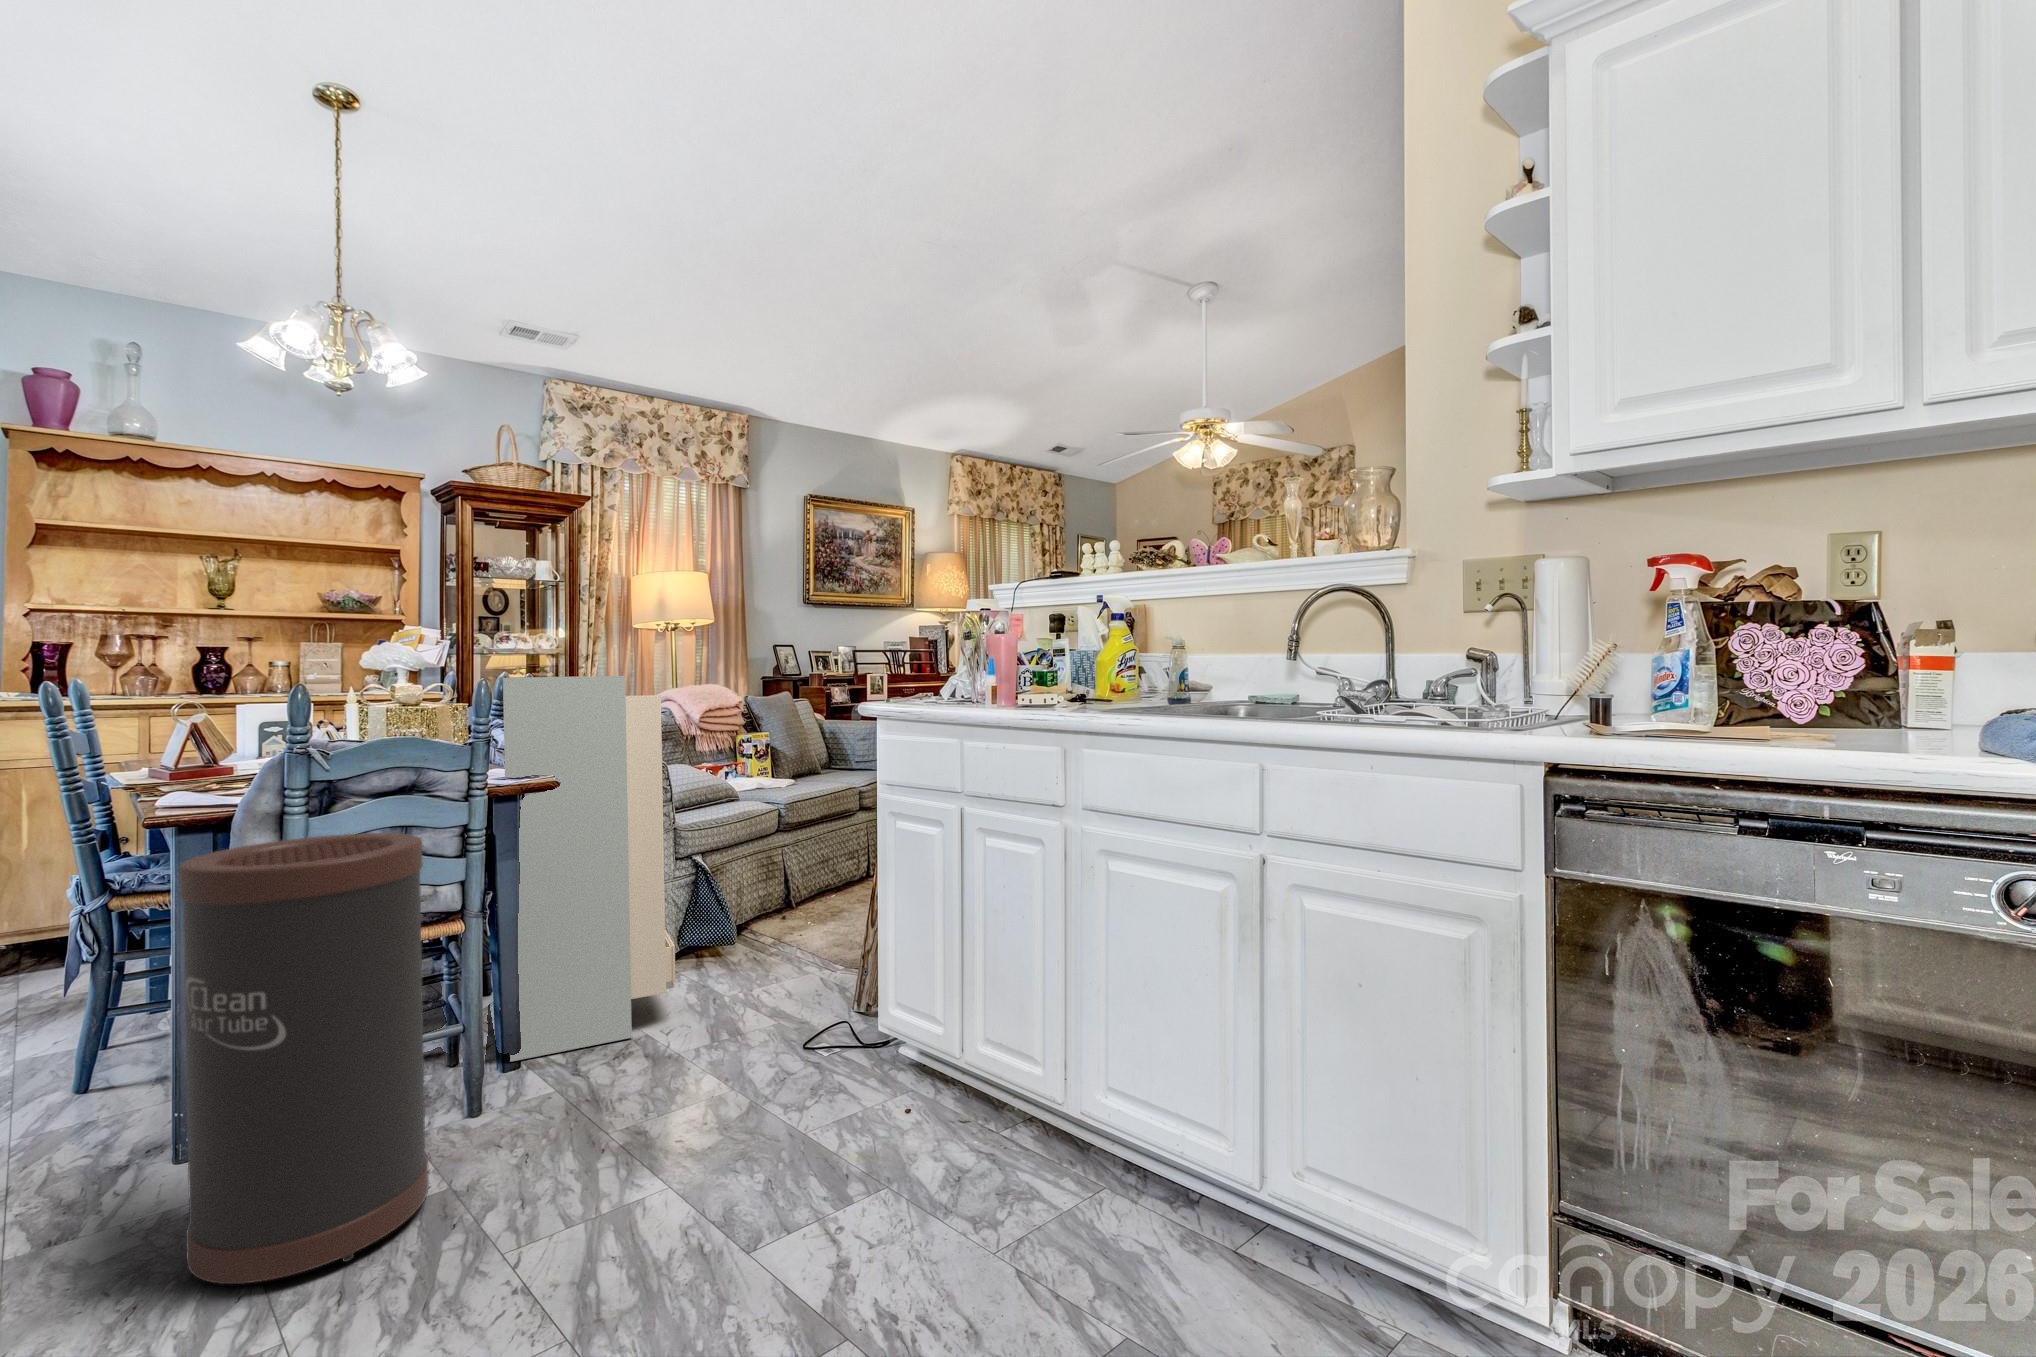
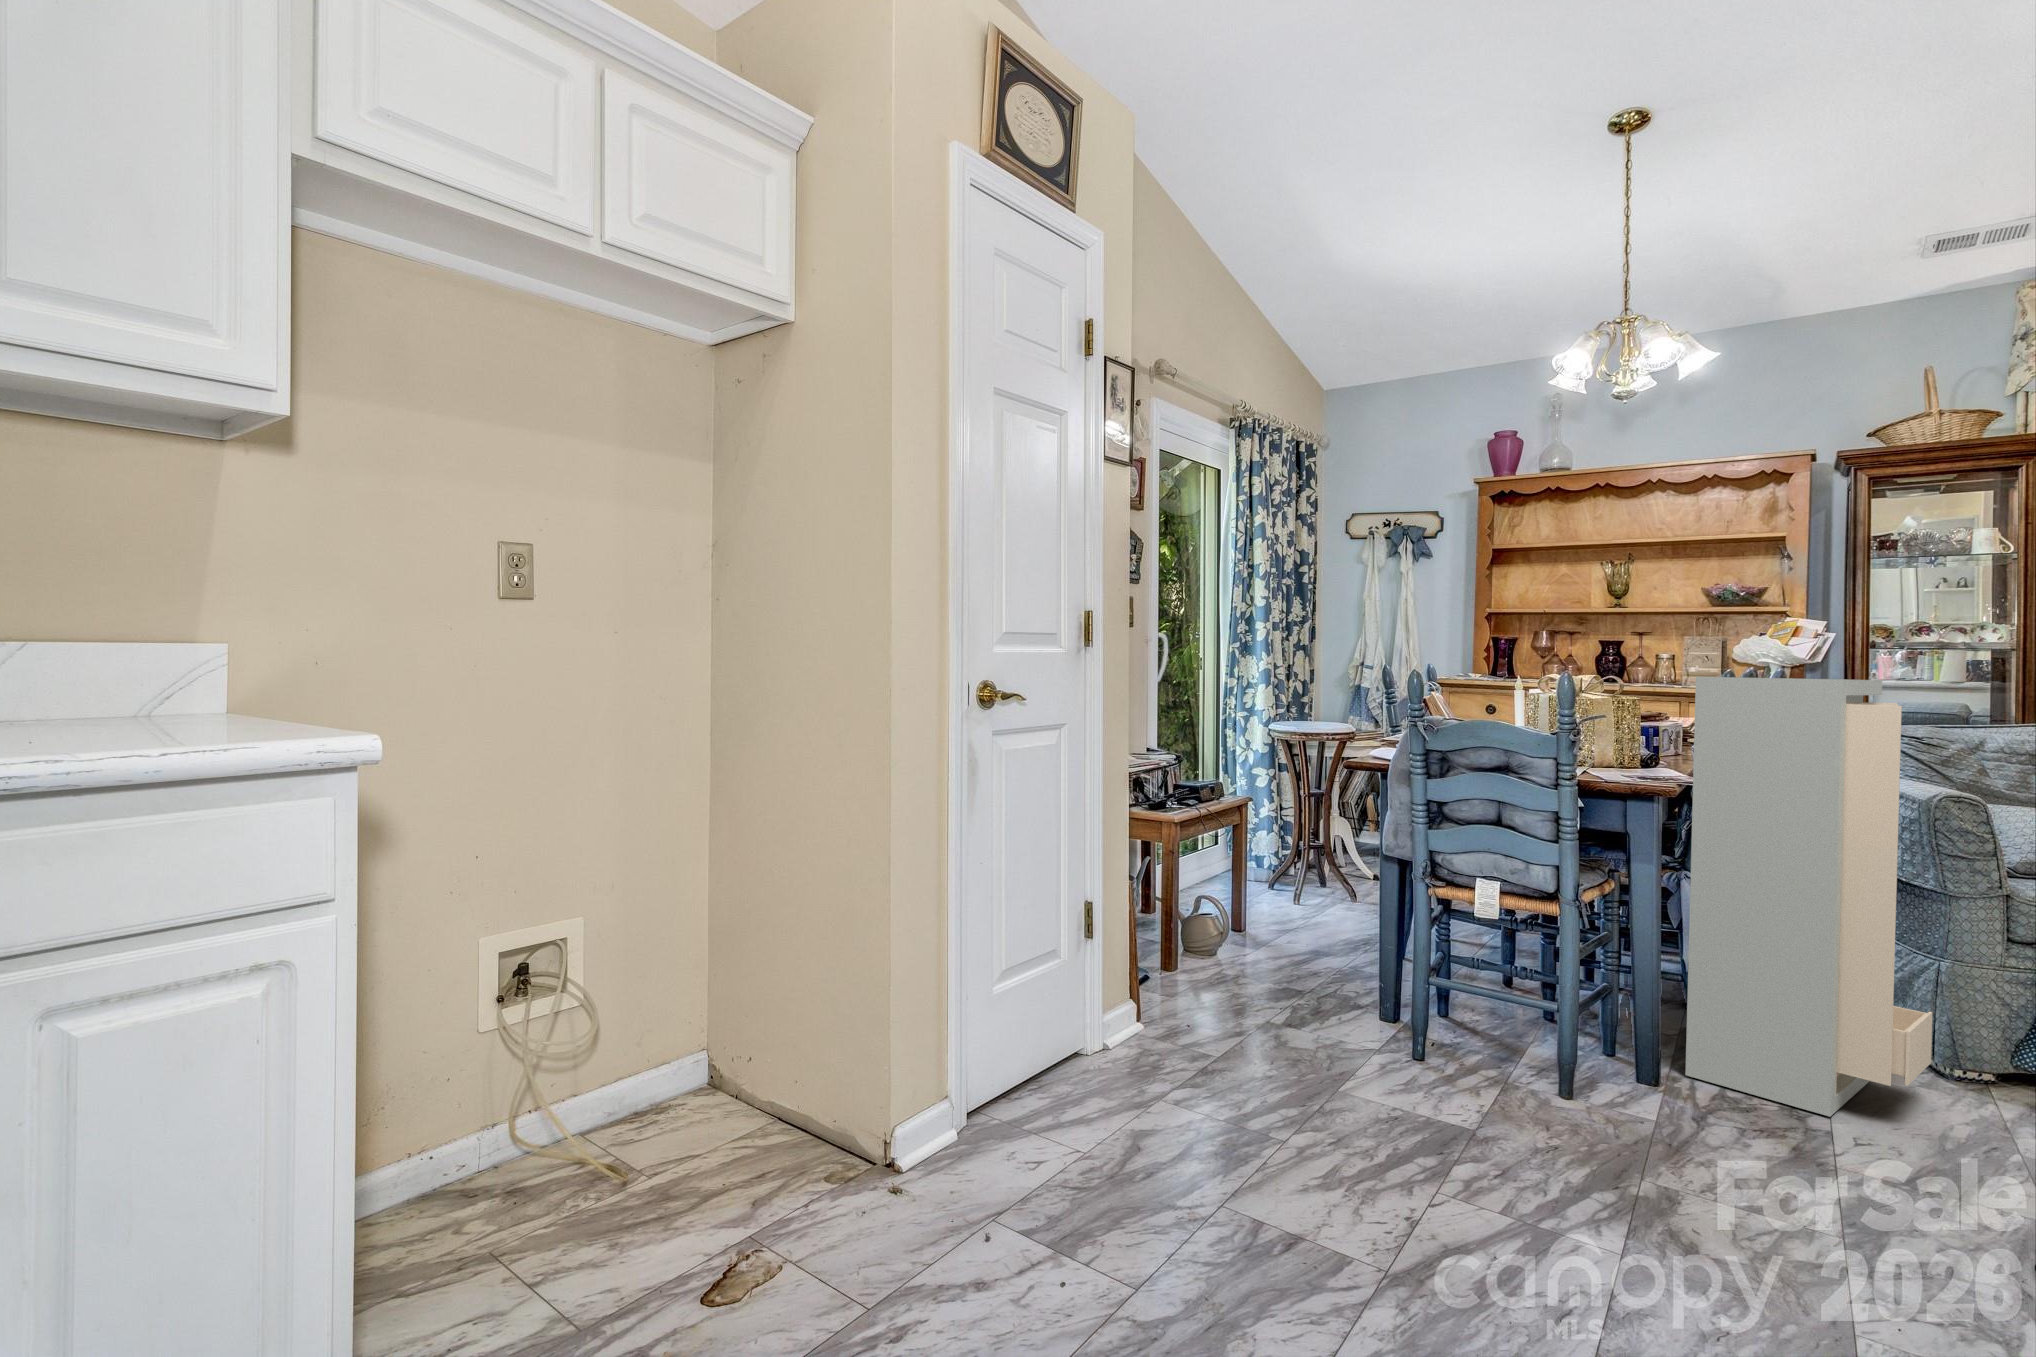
trash can: present [179,833,429,1284] -> none [1366,795,1532,1125]

